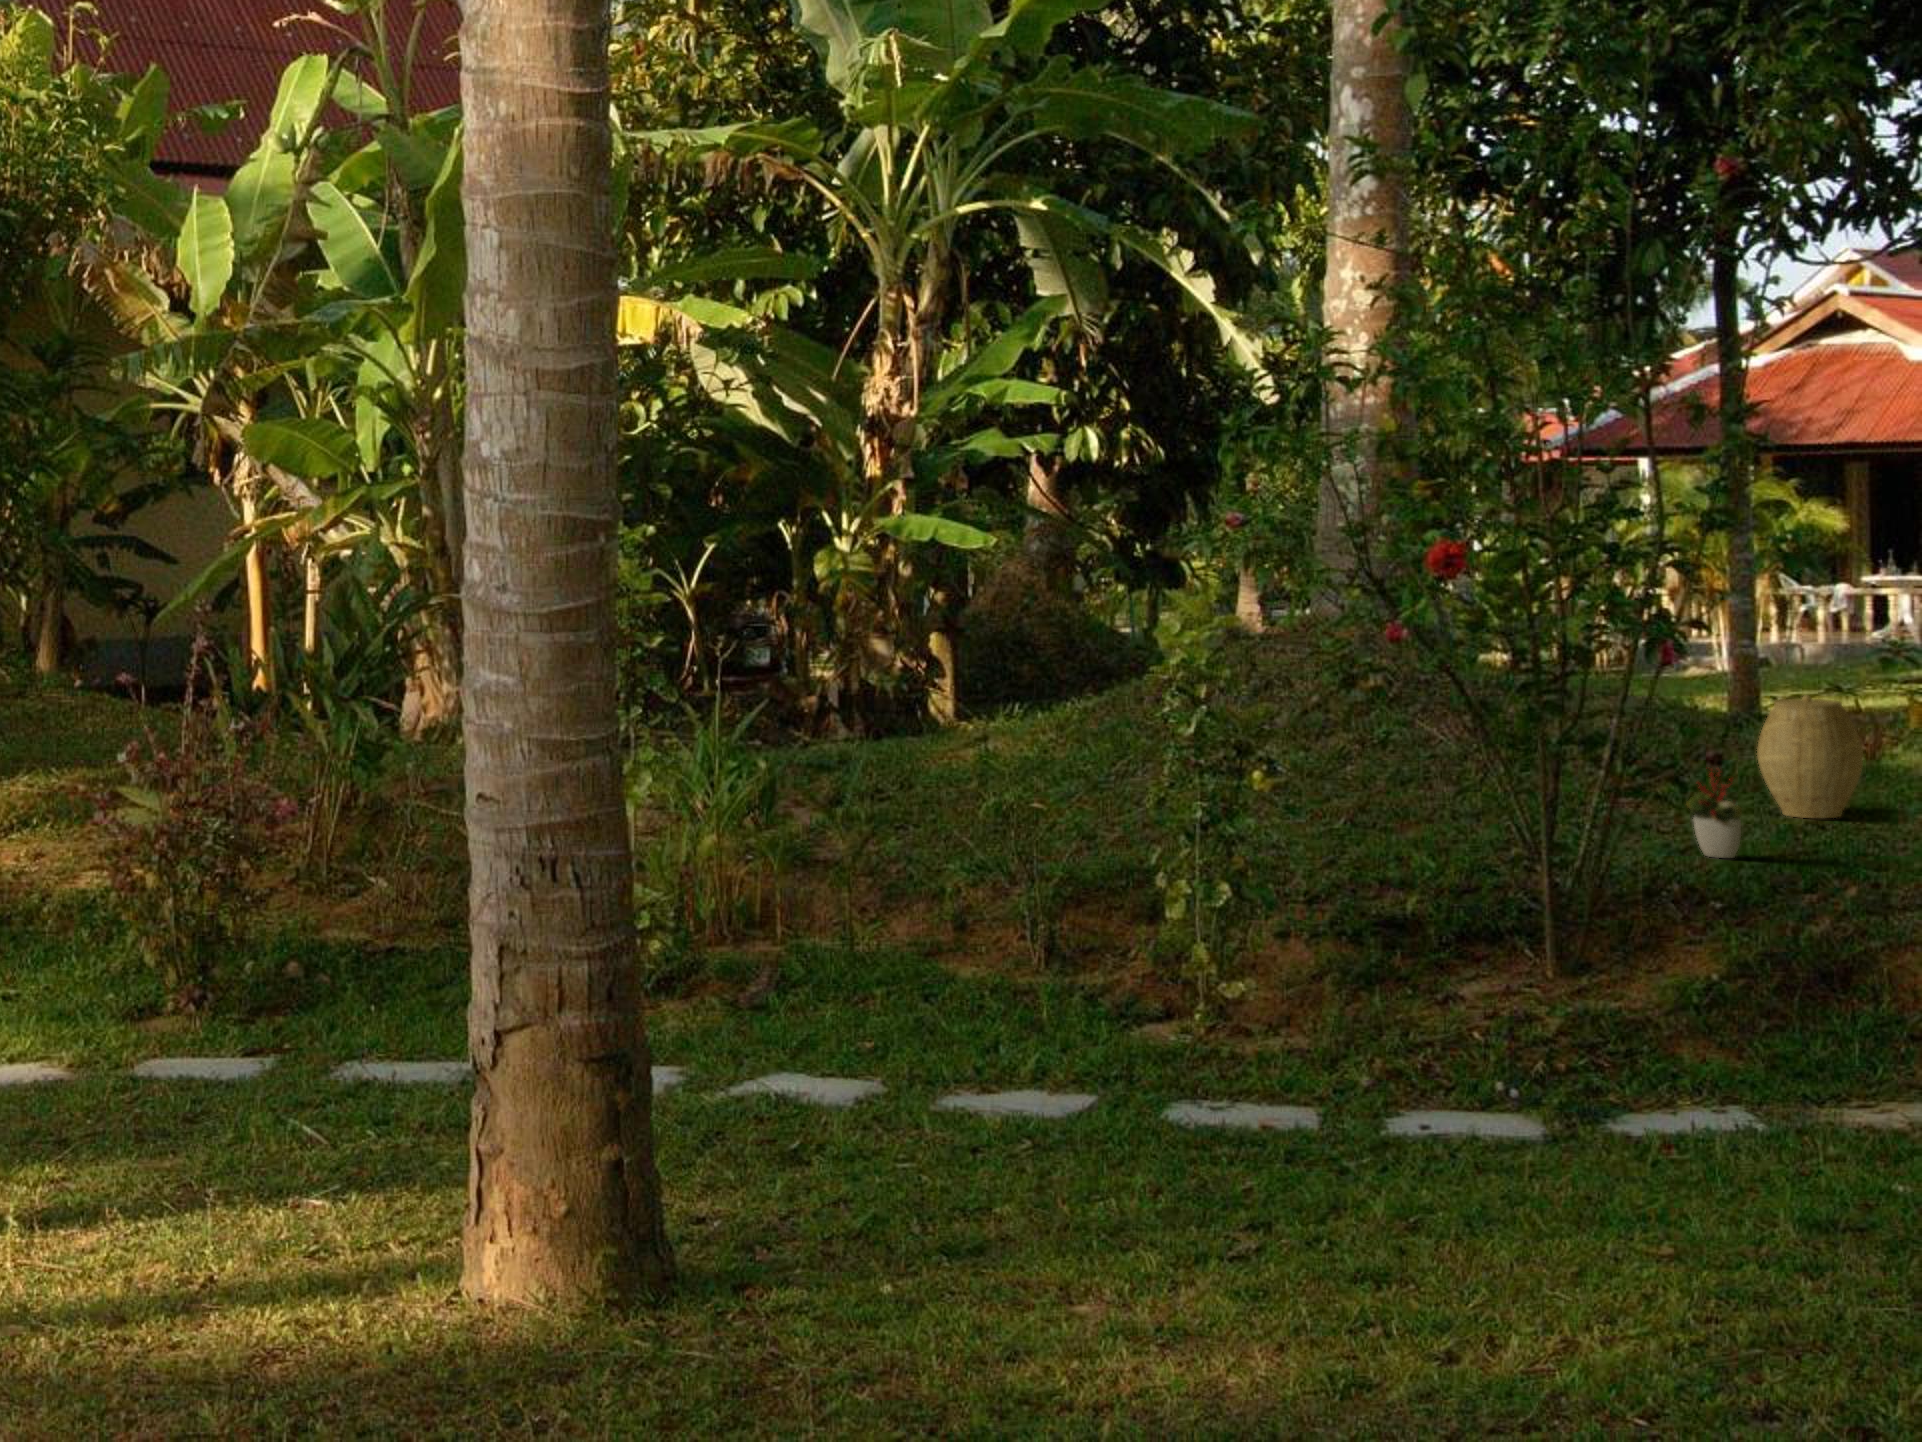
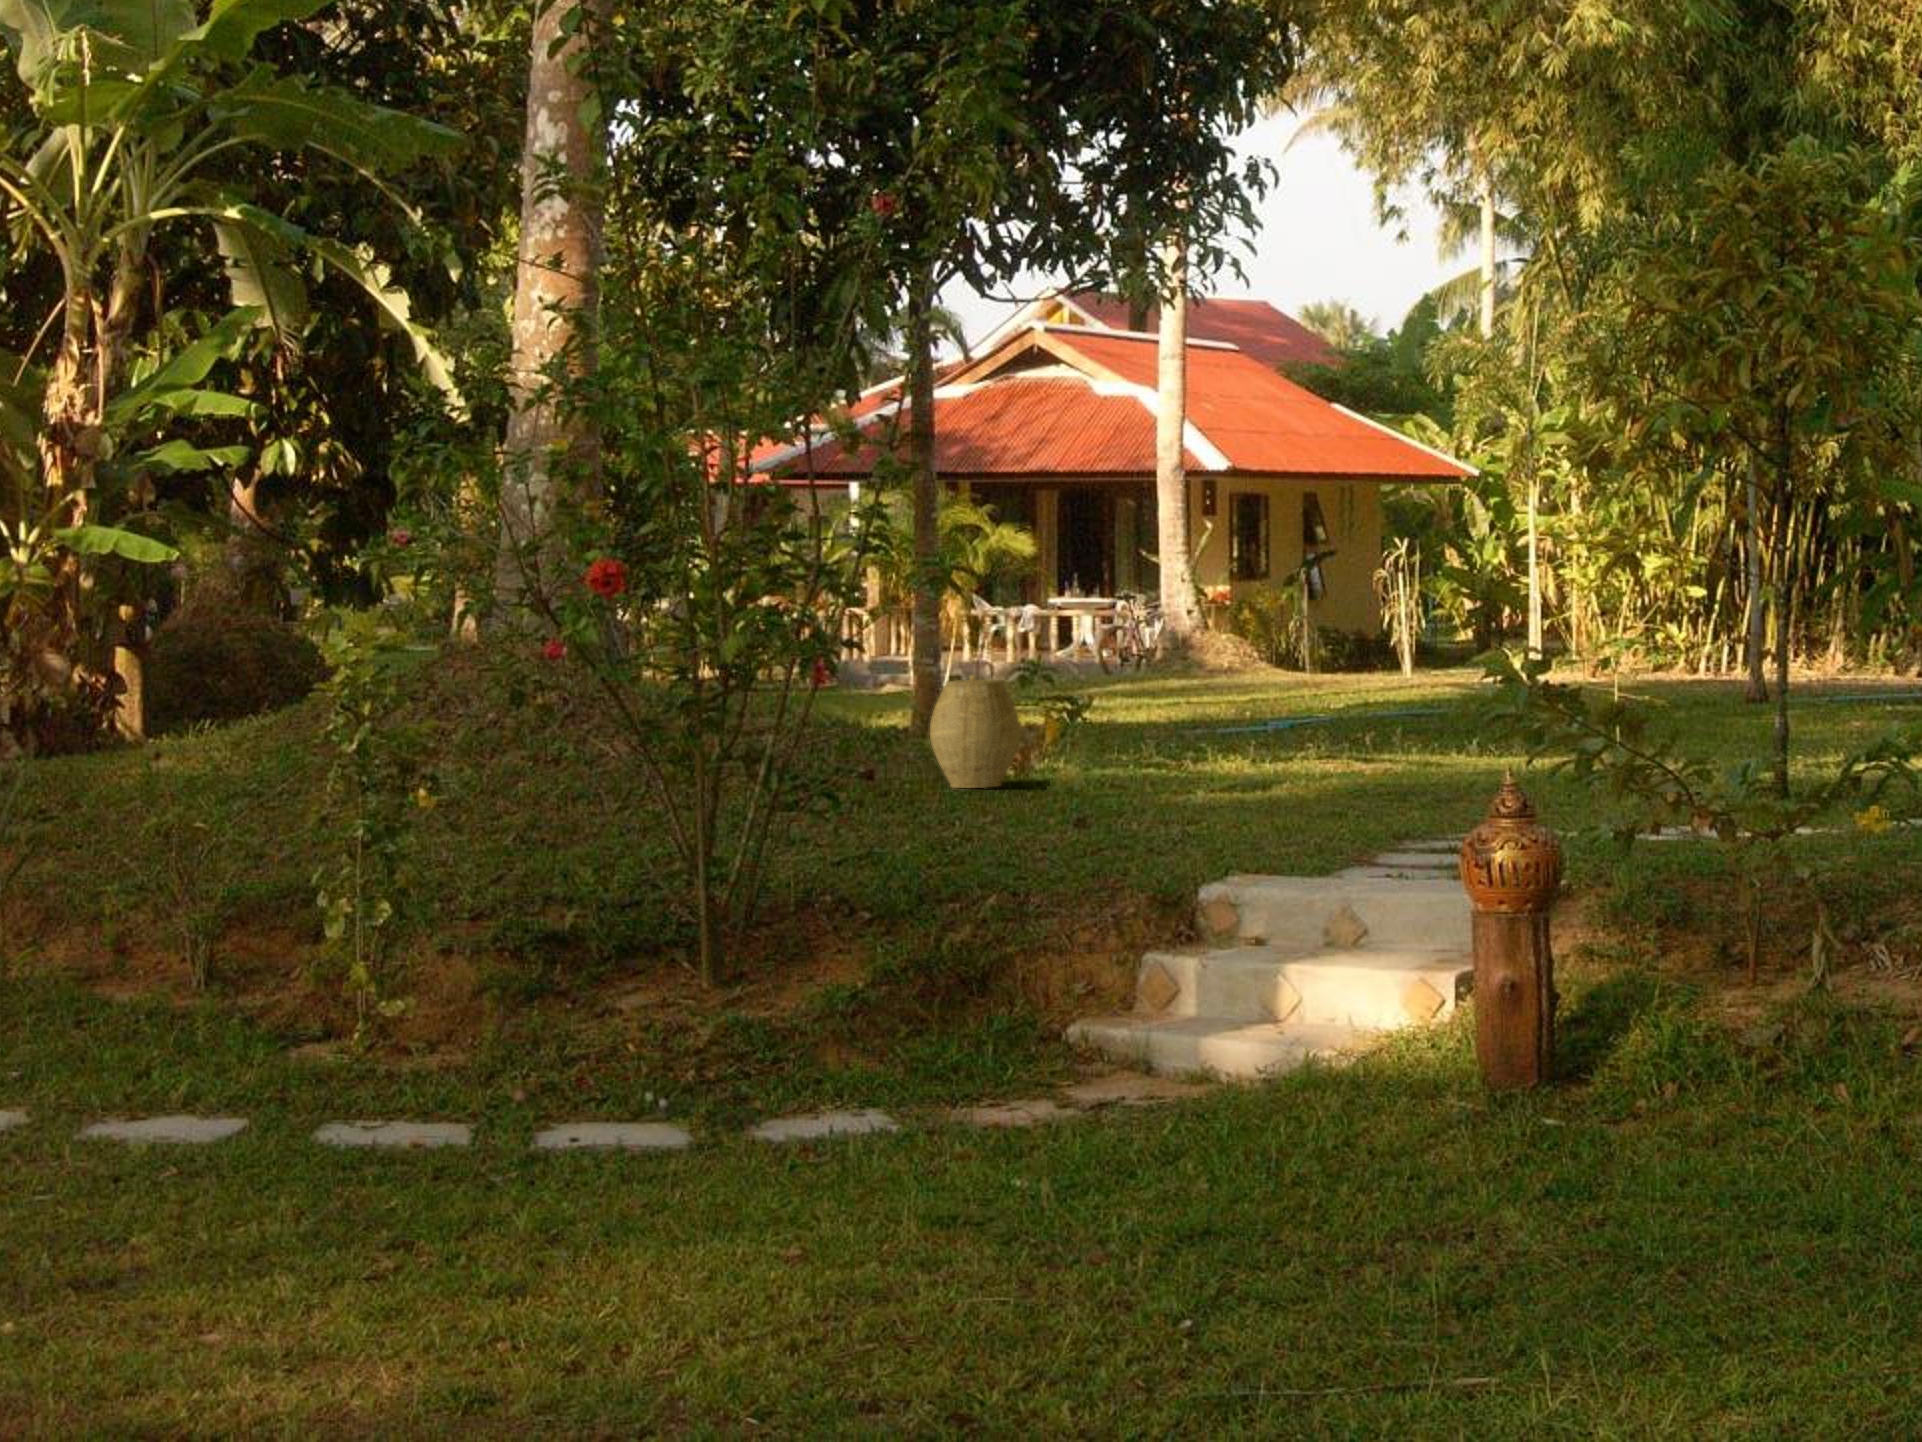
decorative plant: present [1687,767,1742,858] -> none [862,729,910,814]

